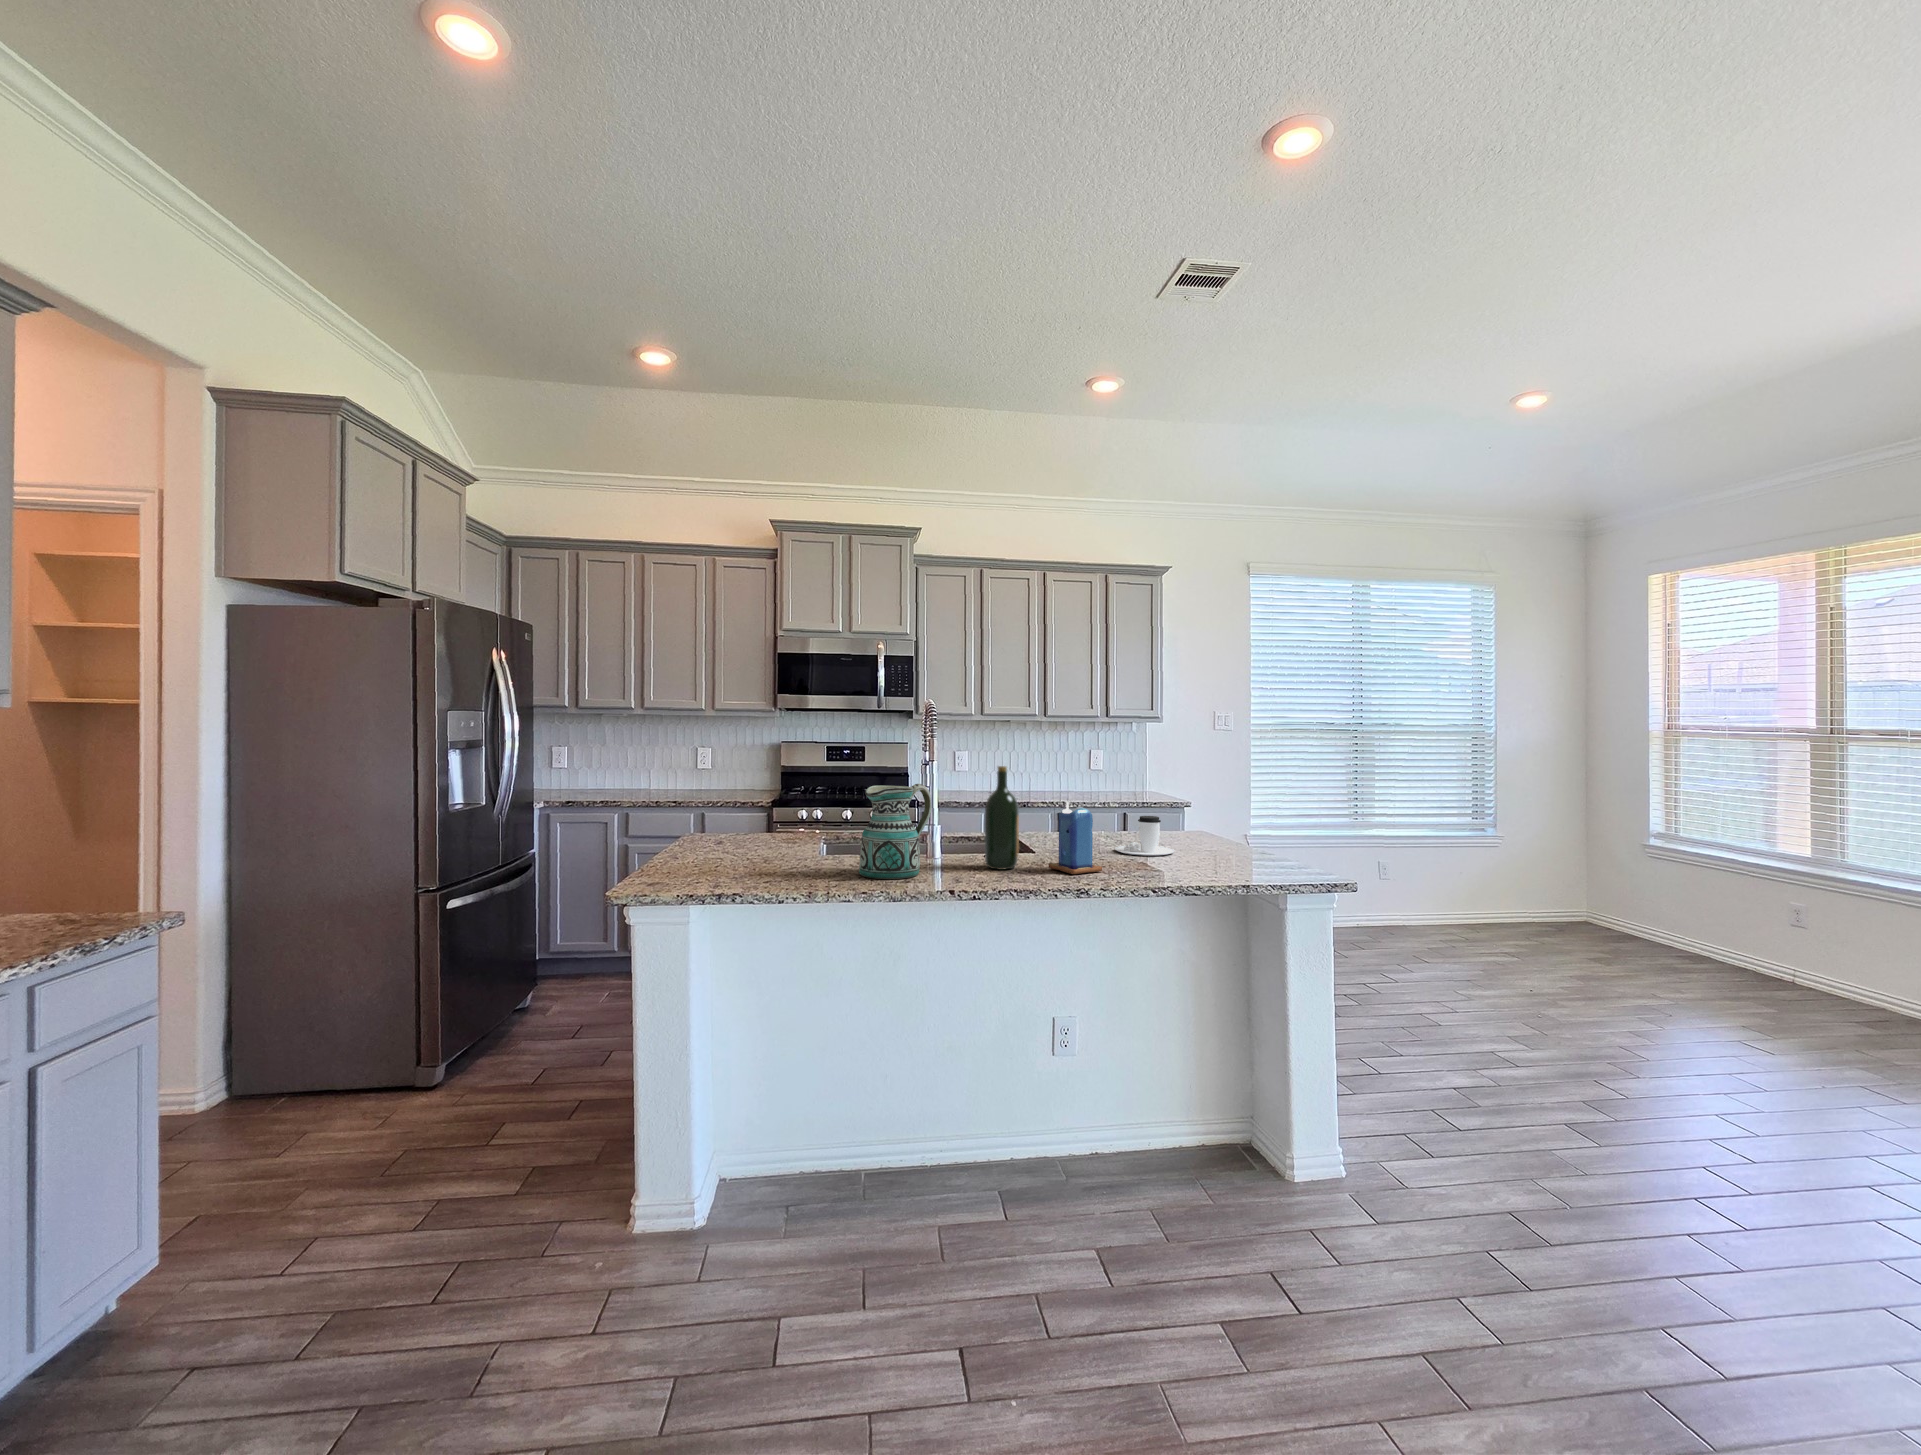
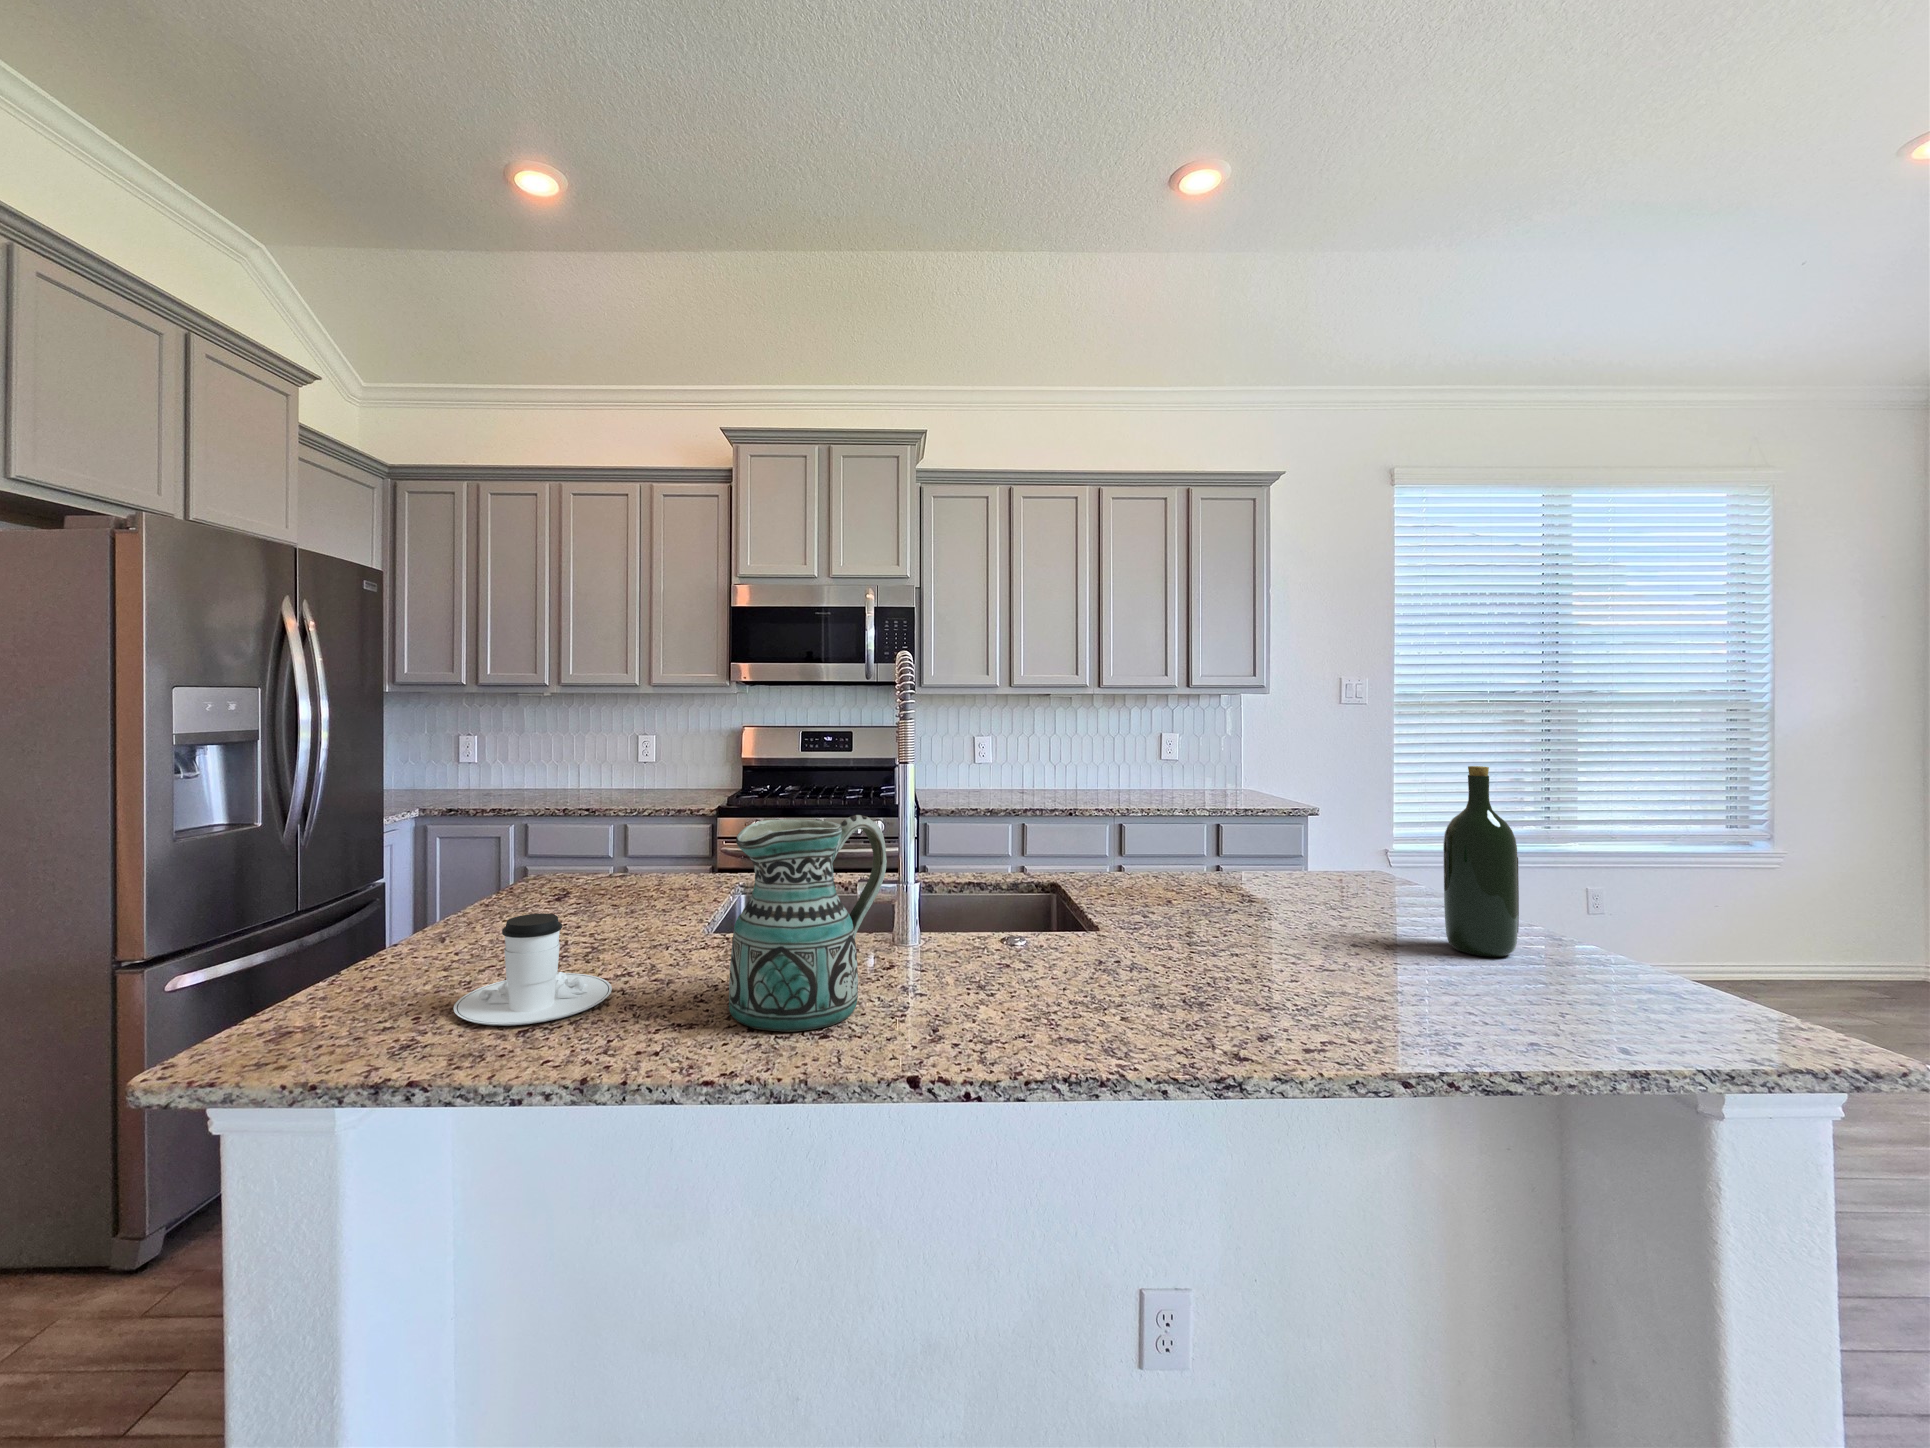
wine bottle: present [985,766,1019,869] -> present [1443,766,1519,957]
candle: present [1049,802,1102,874] -> none [1136,854,1258,1024]
coffee cup: present [1115,816,1175,856] -> present [454,913,612,1025]

